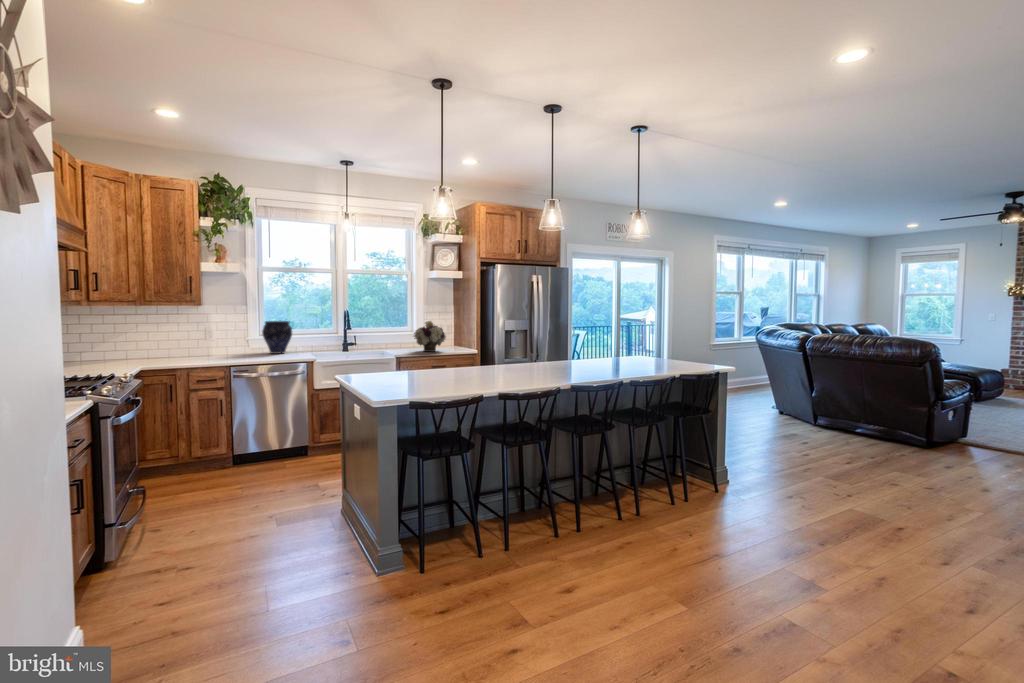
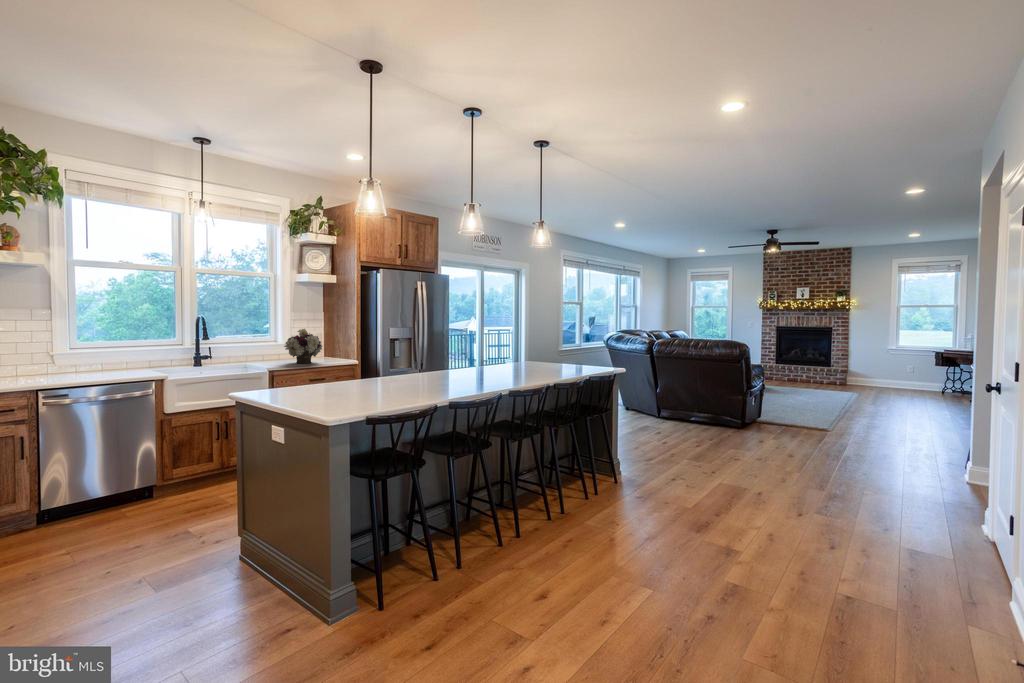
vase: present [262,321,292,354] -> none [78,330,124,372]

